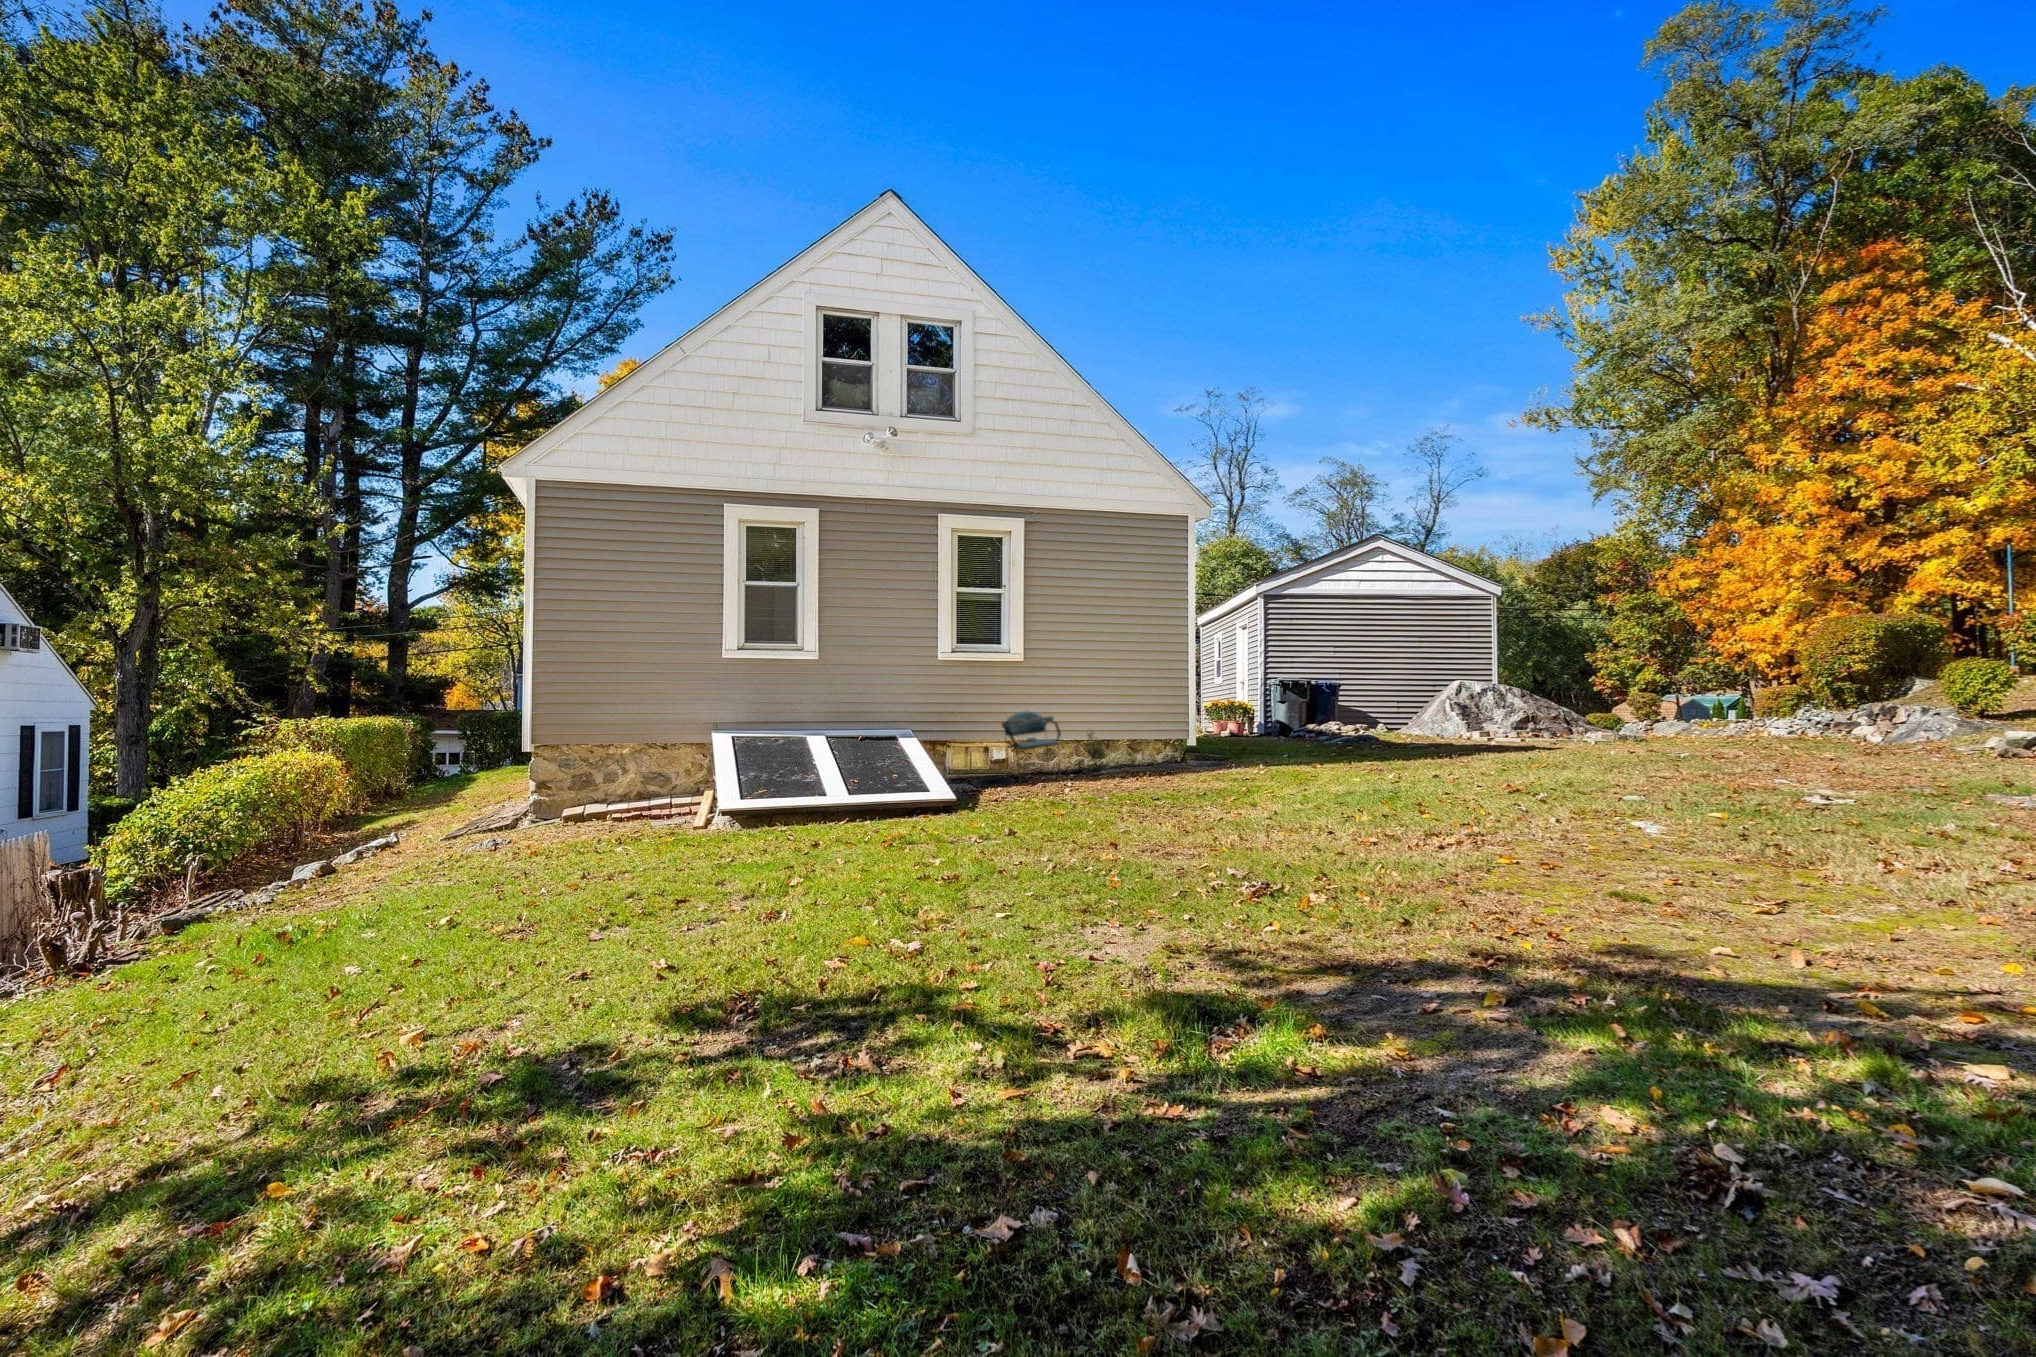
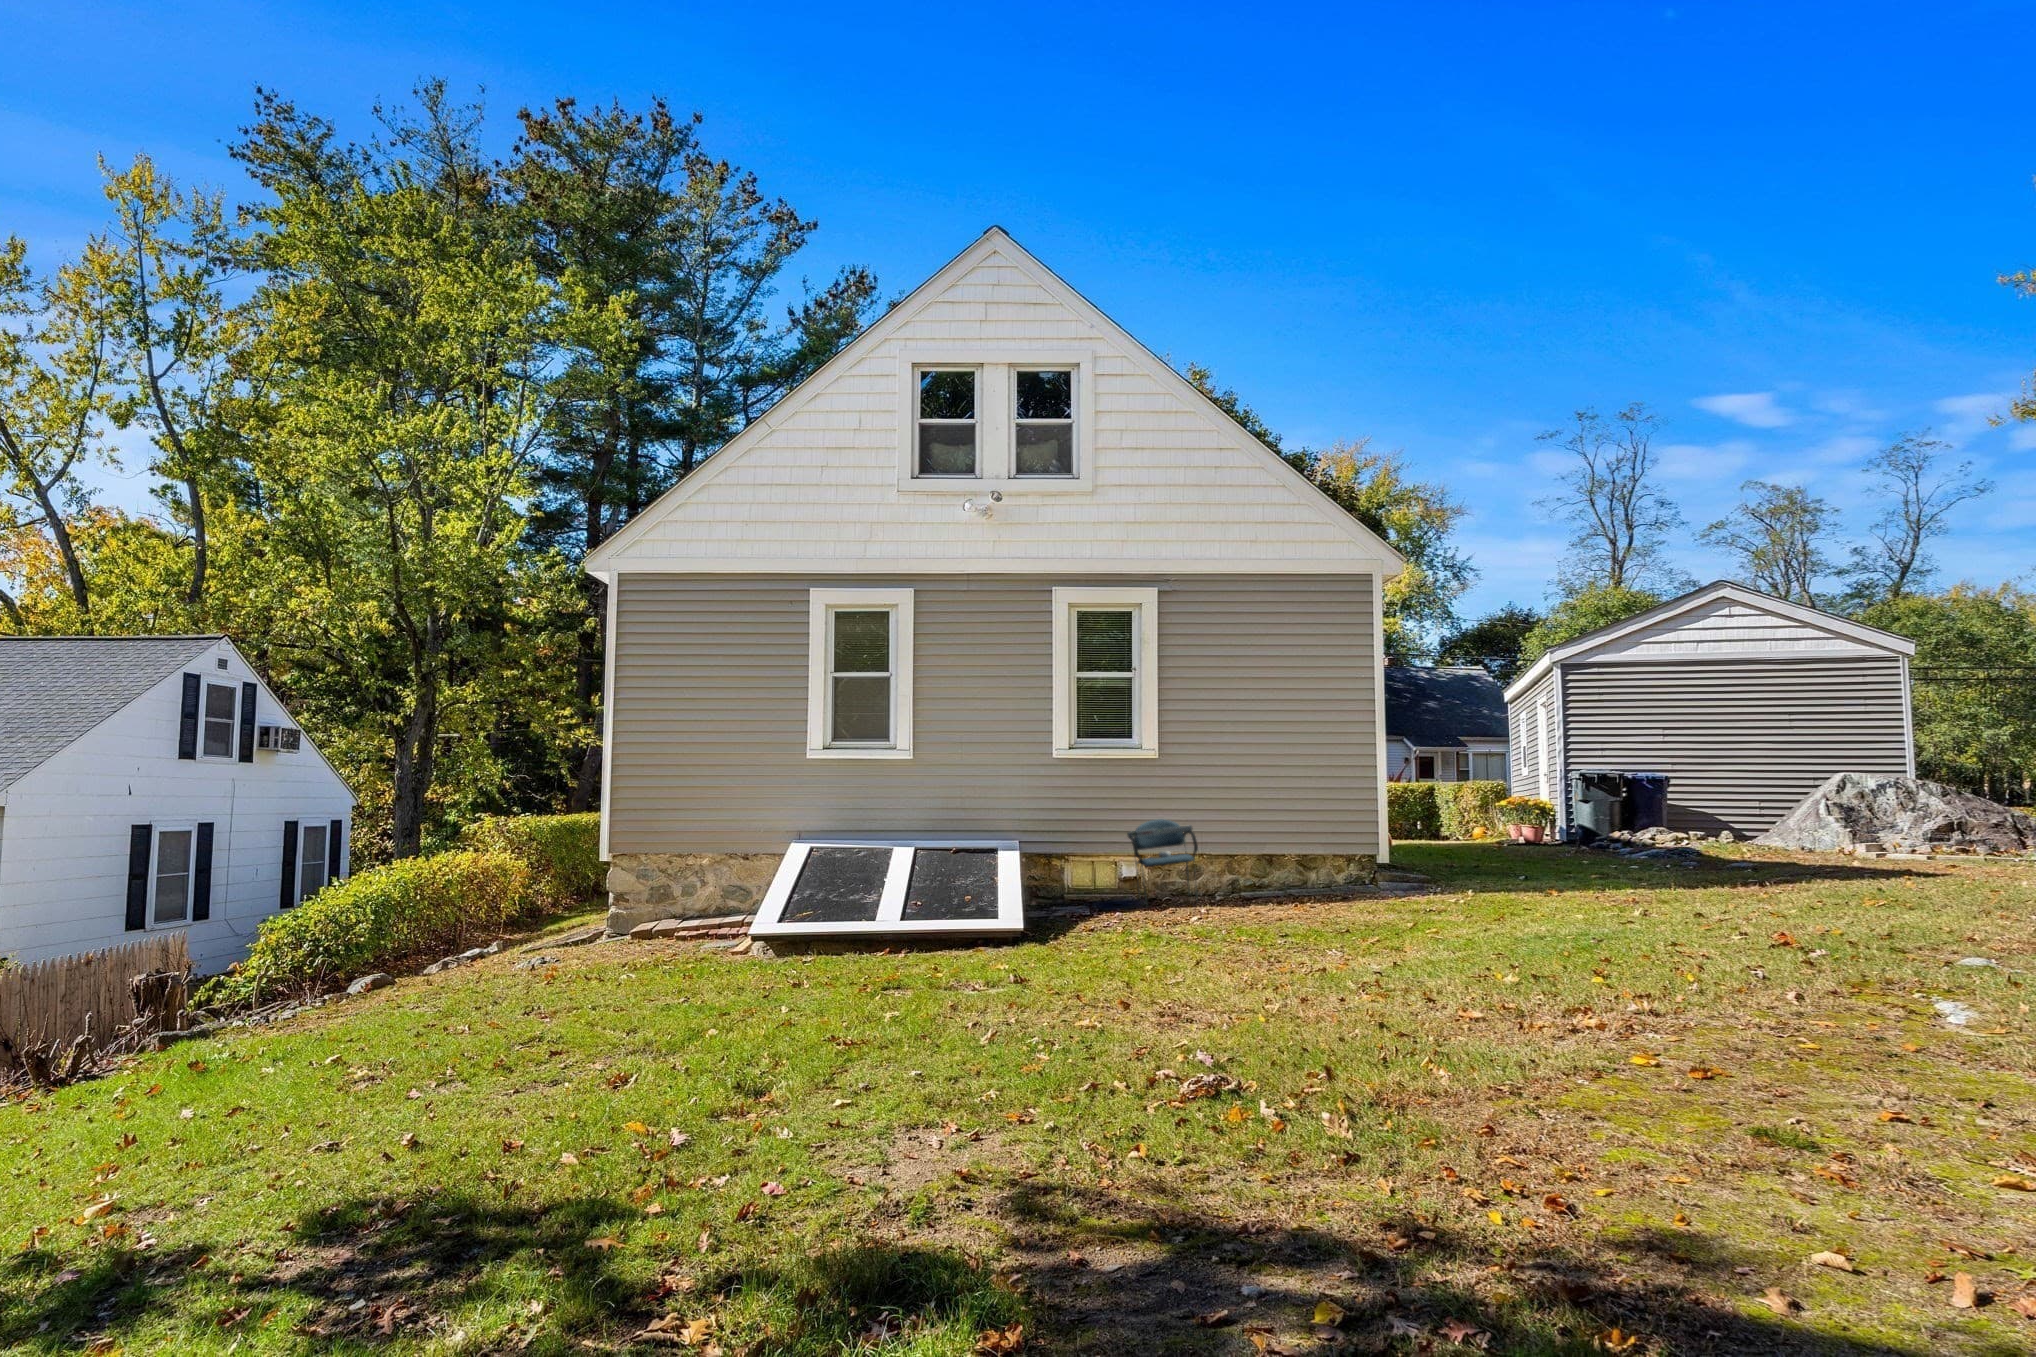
potted tree: present [1084,733,1108,774] -> none [1229,839,1266,898]

